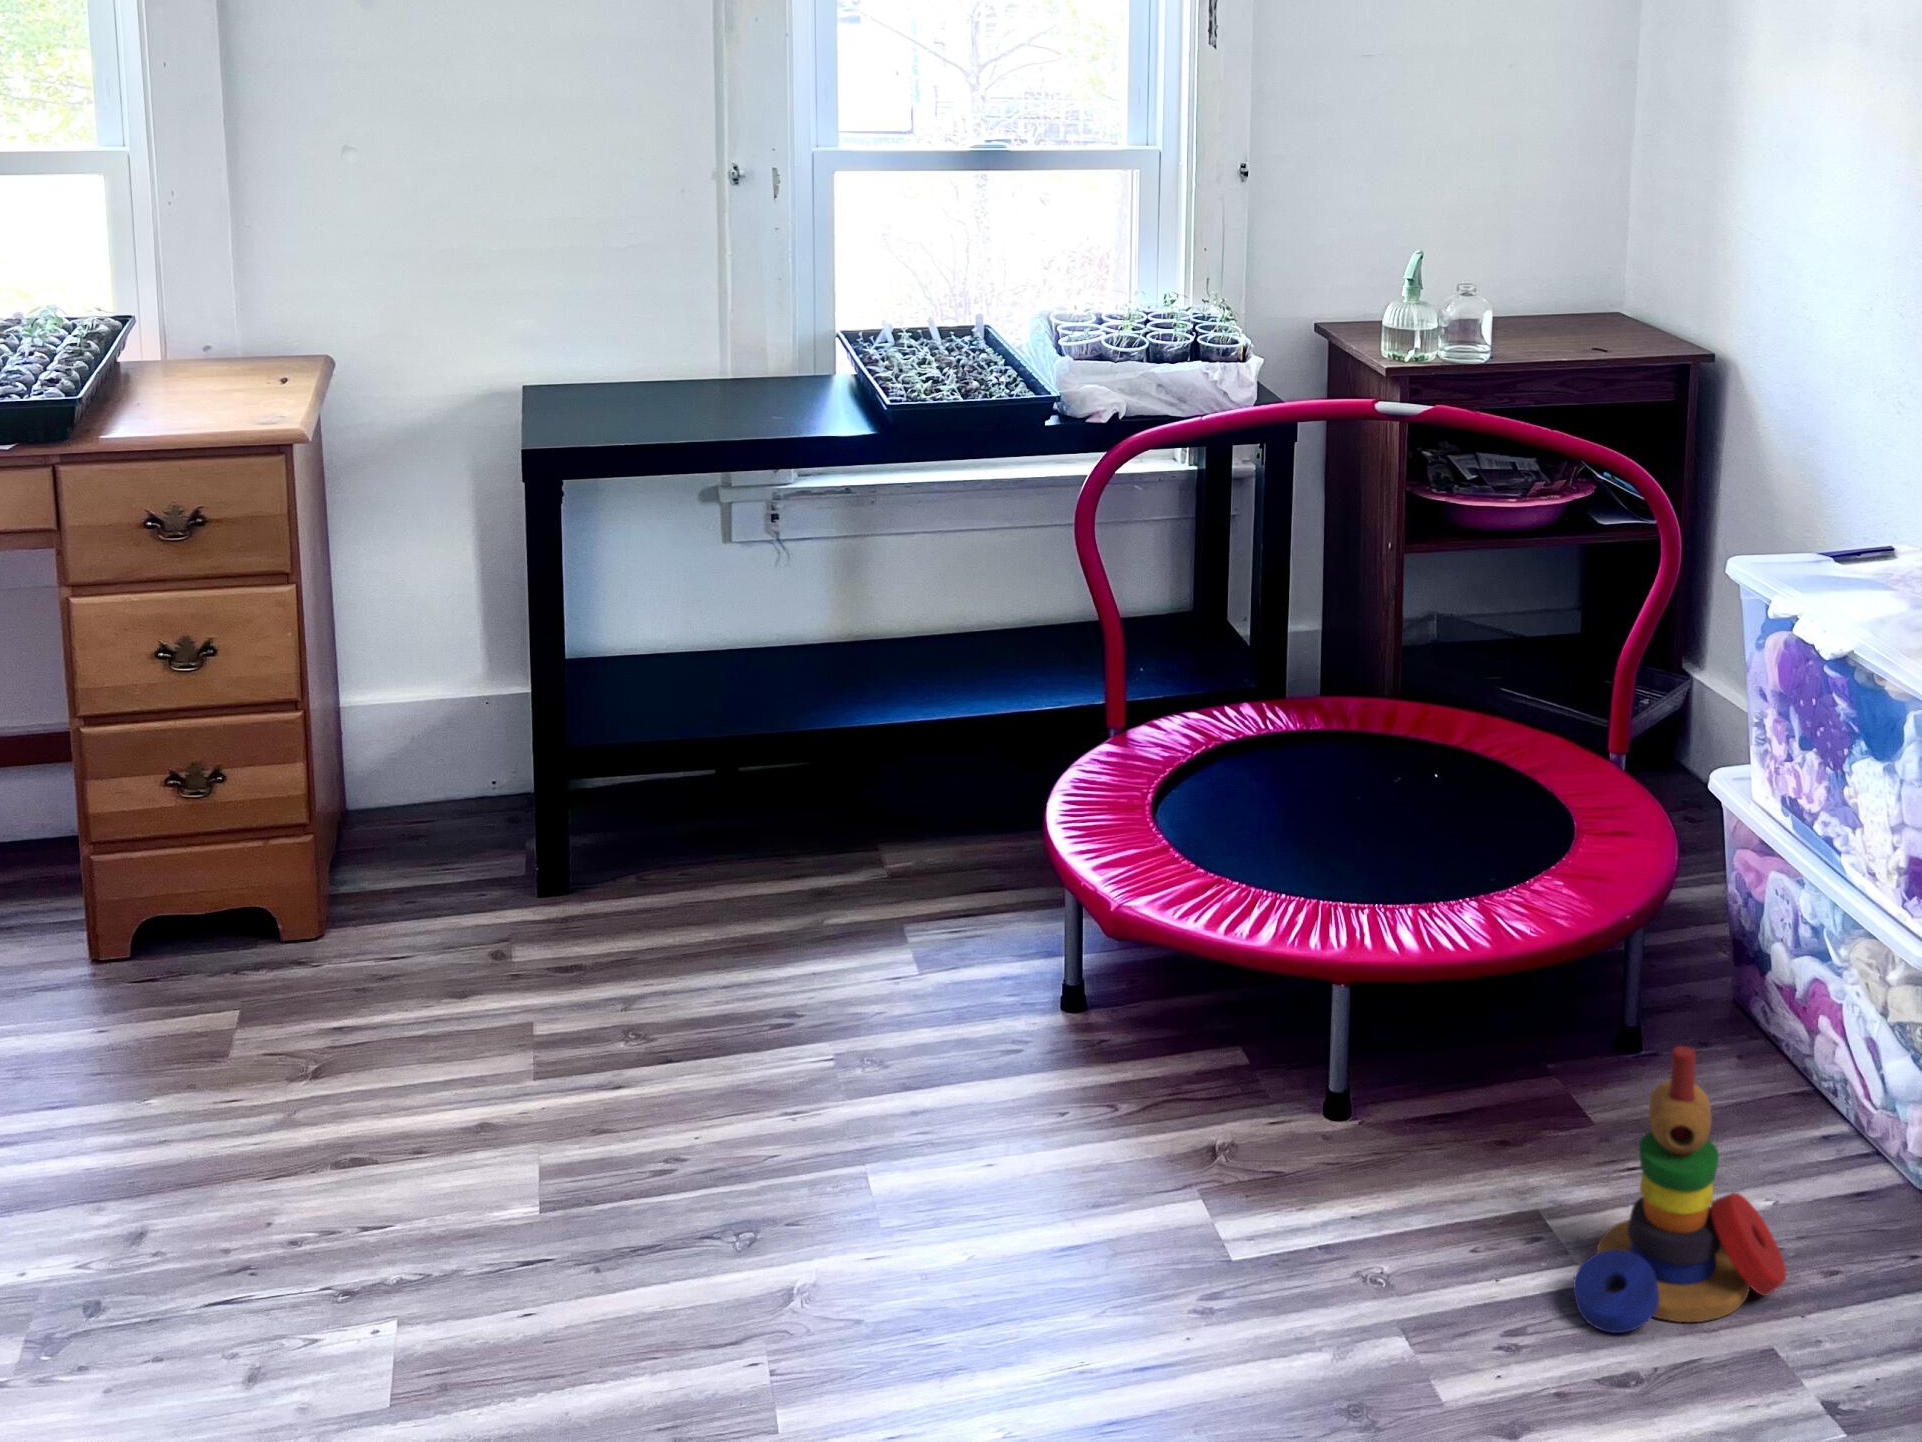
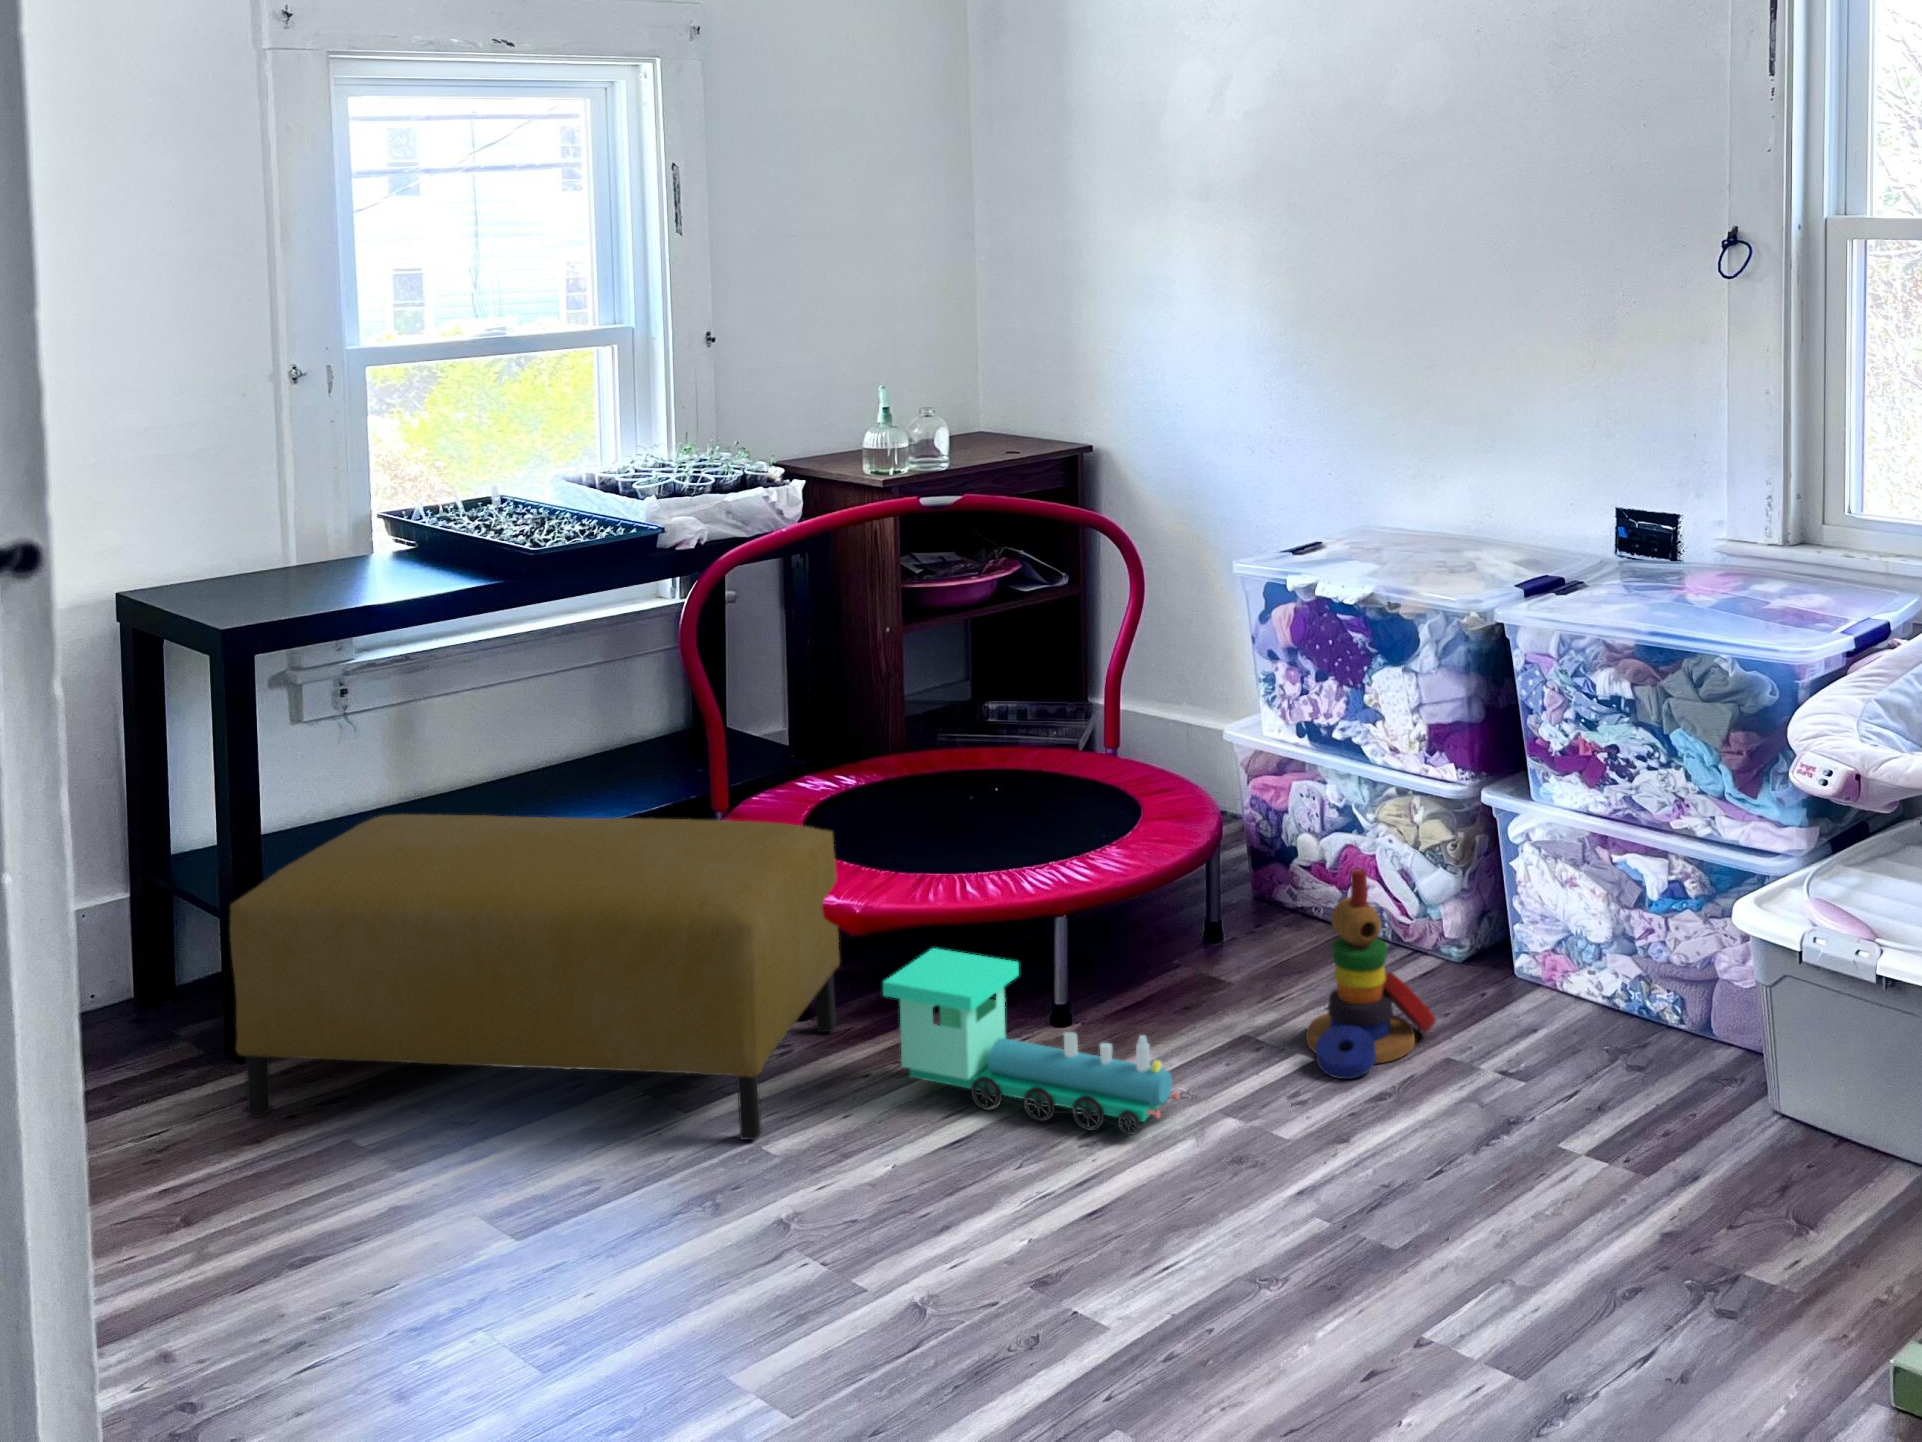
ottoman: none [480,678,1098,1166] -> present [230,814,840,1140]
toy train: none [1050,990,1342,1318] -> present [883,948,1179,1135]

